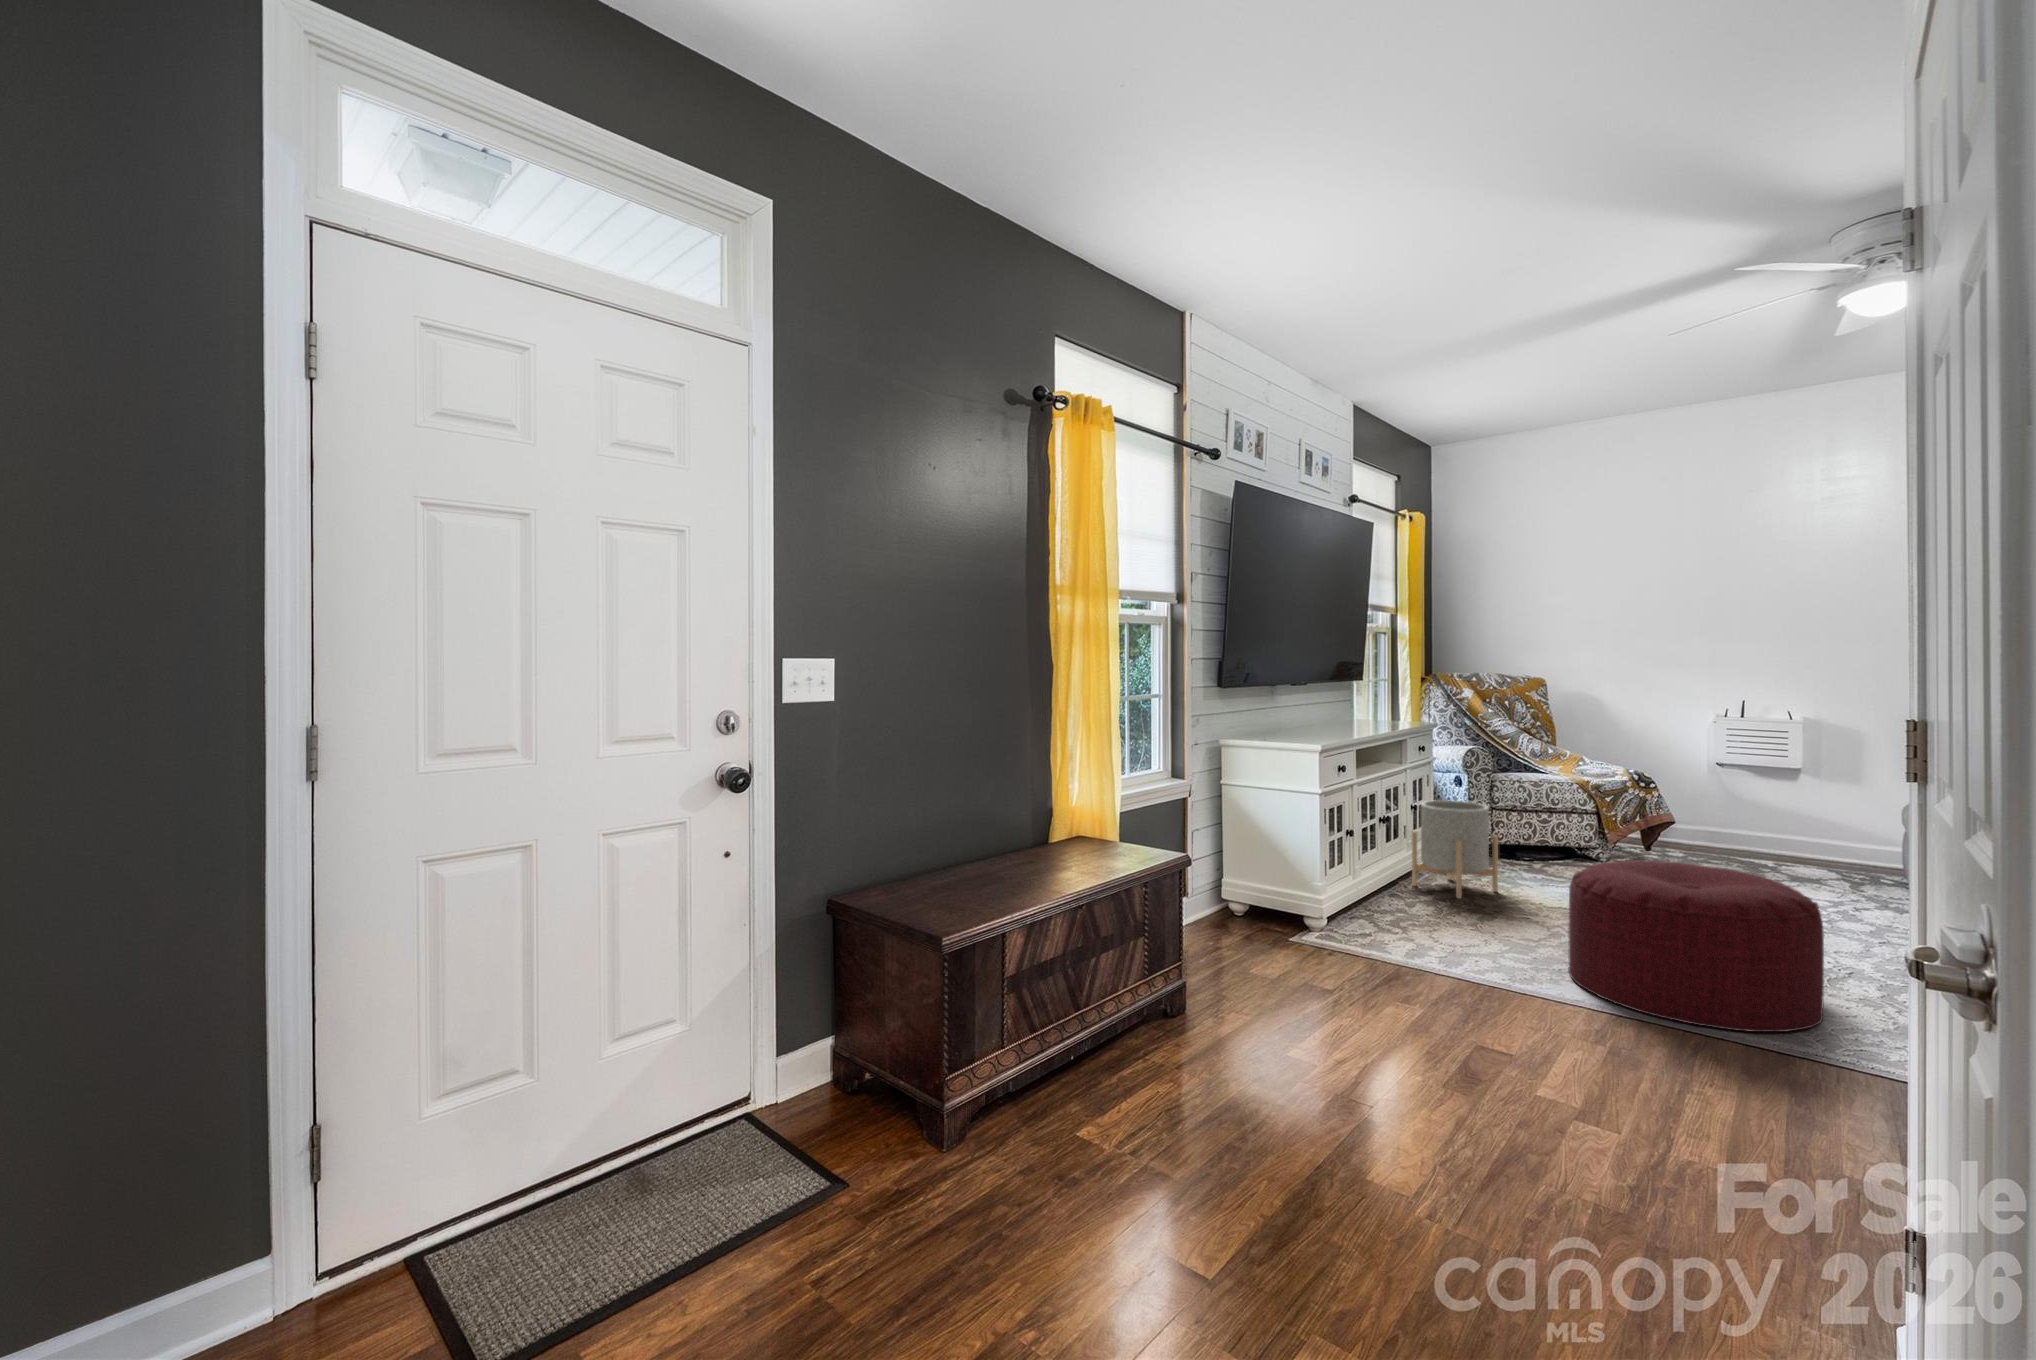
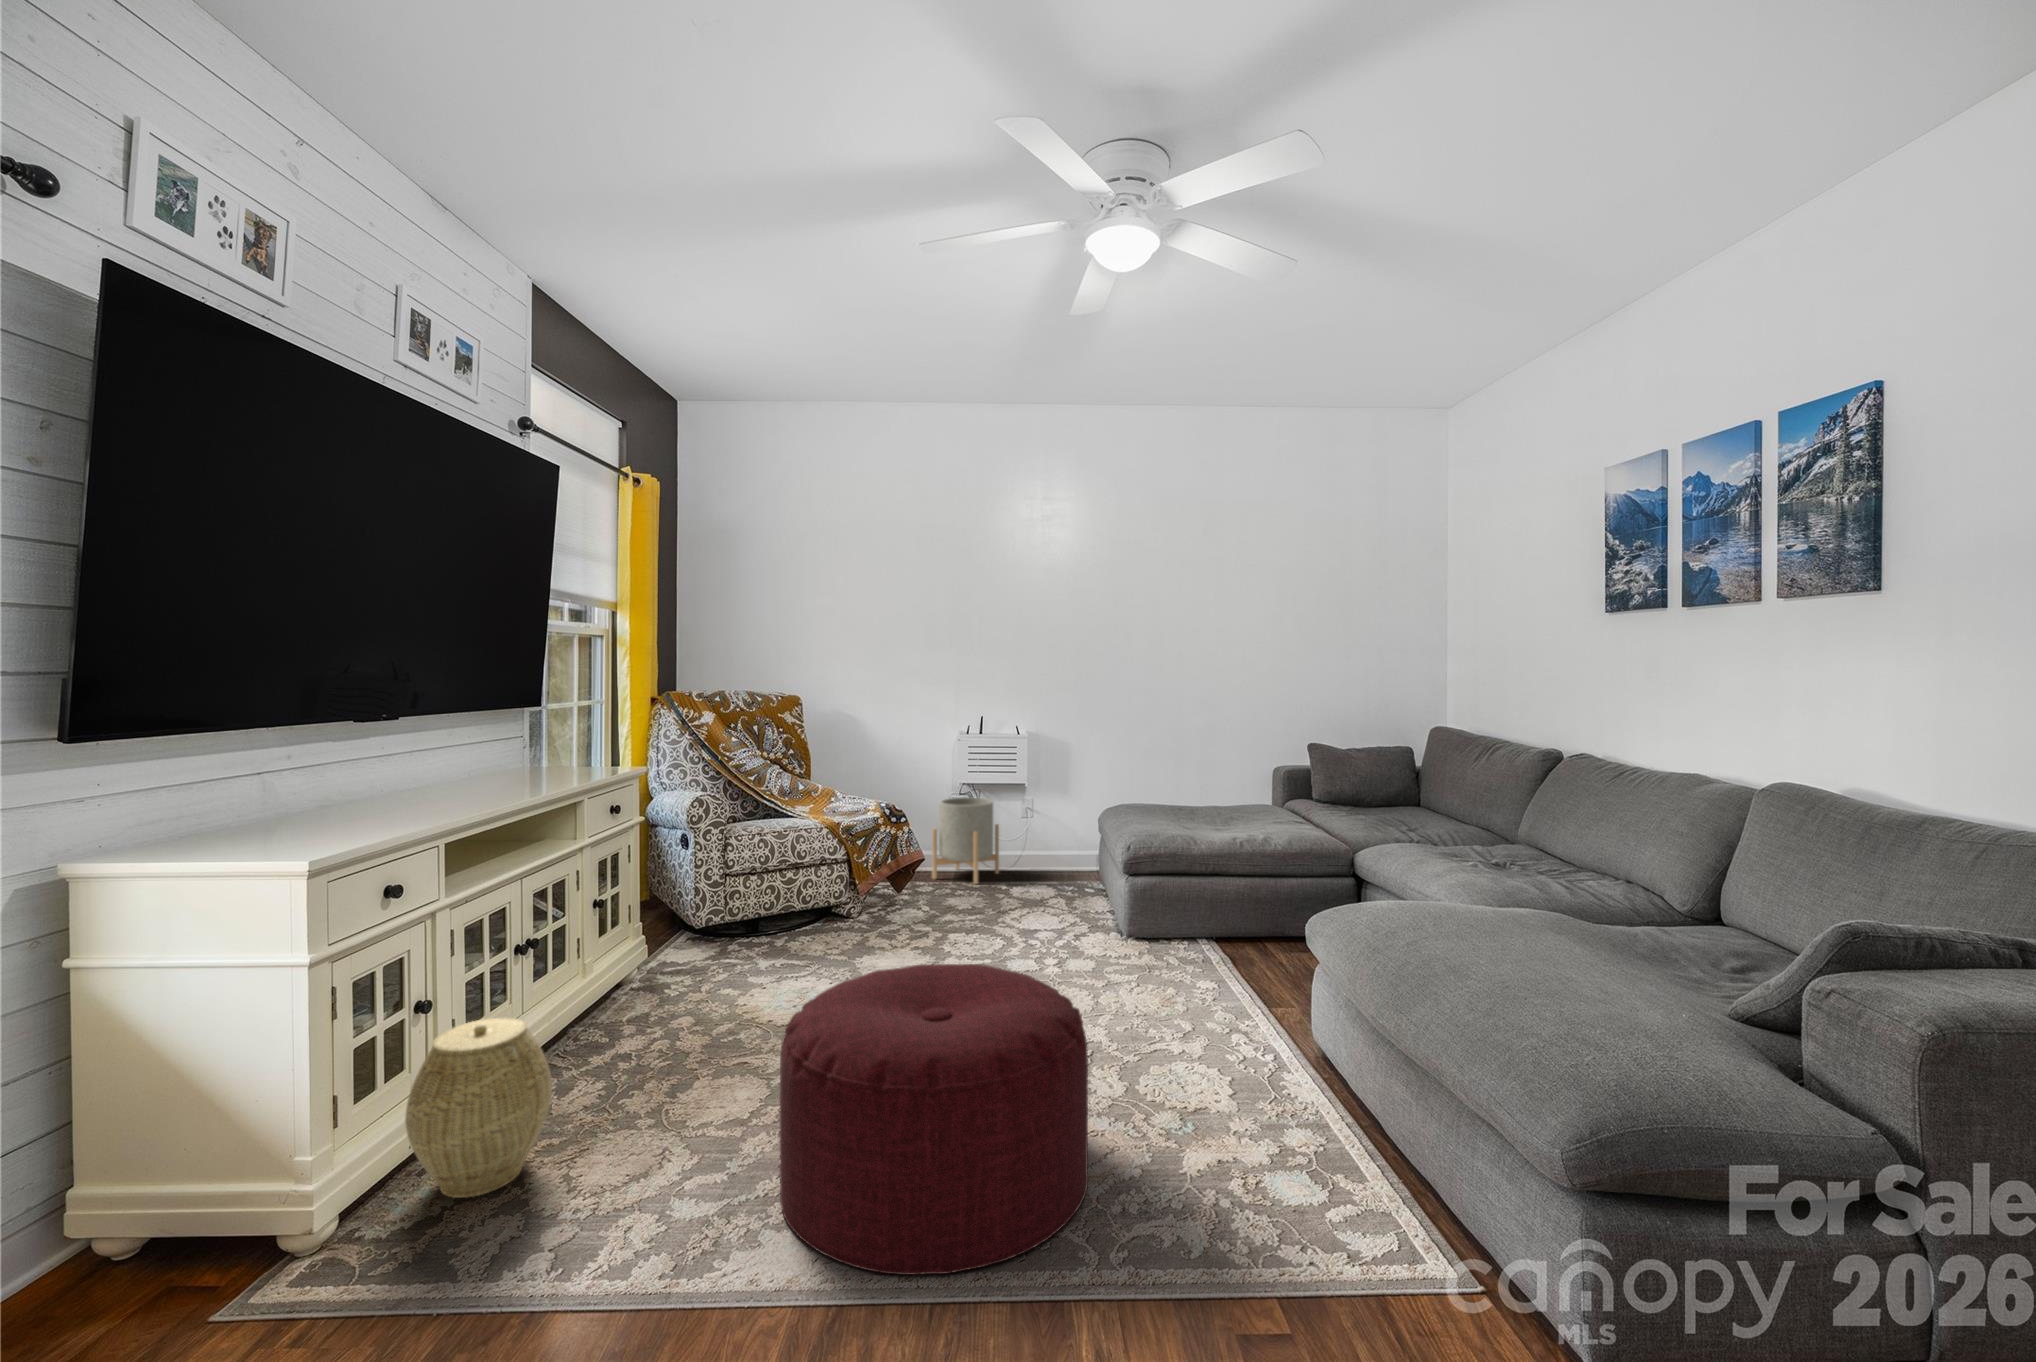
planter: present [1412,800,1498,898] -> present [932,797,999,884]
woven basket: none [1348,849,1419,936] -> present [405,1018,552,1198]

